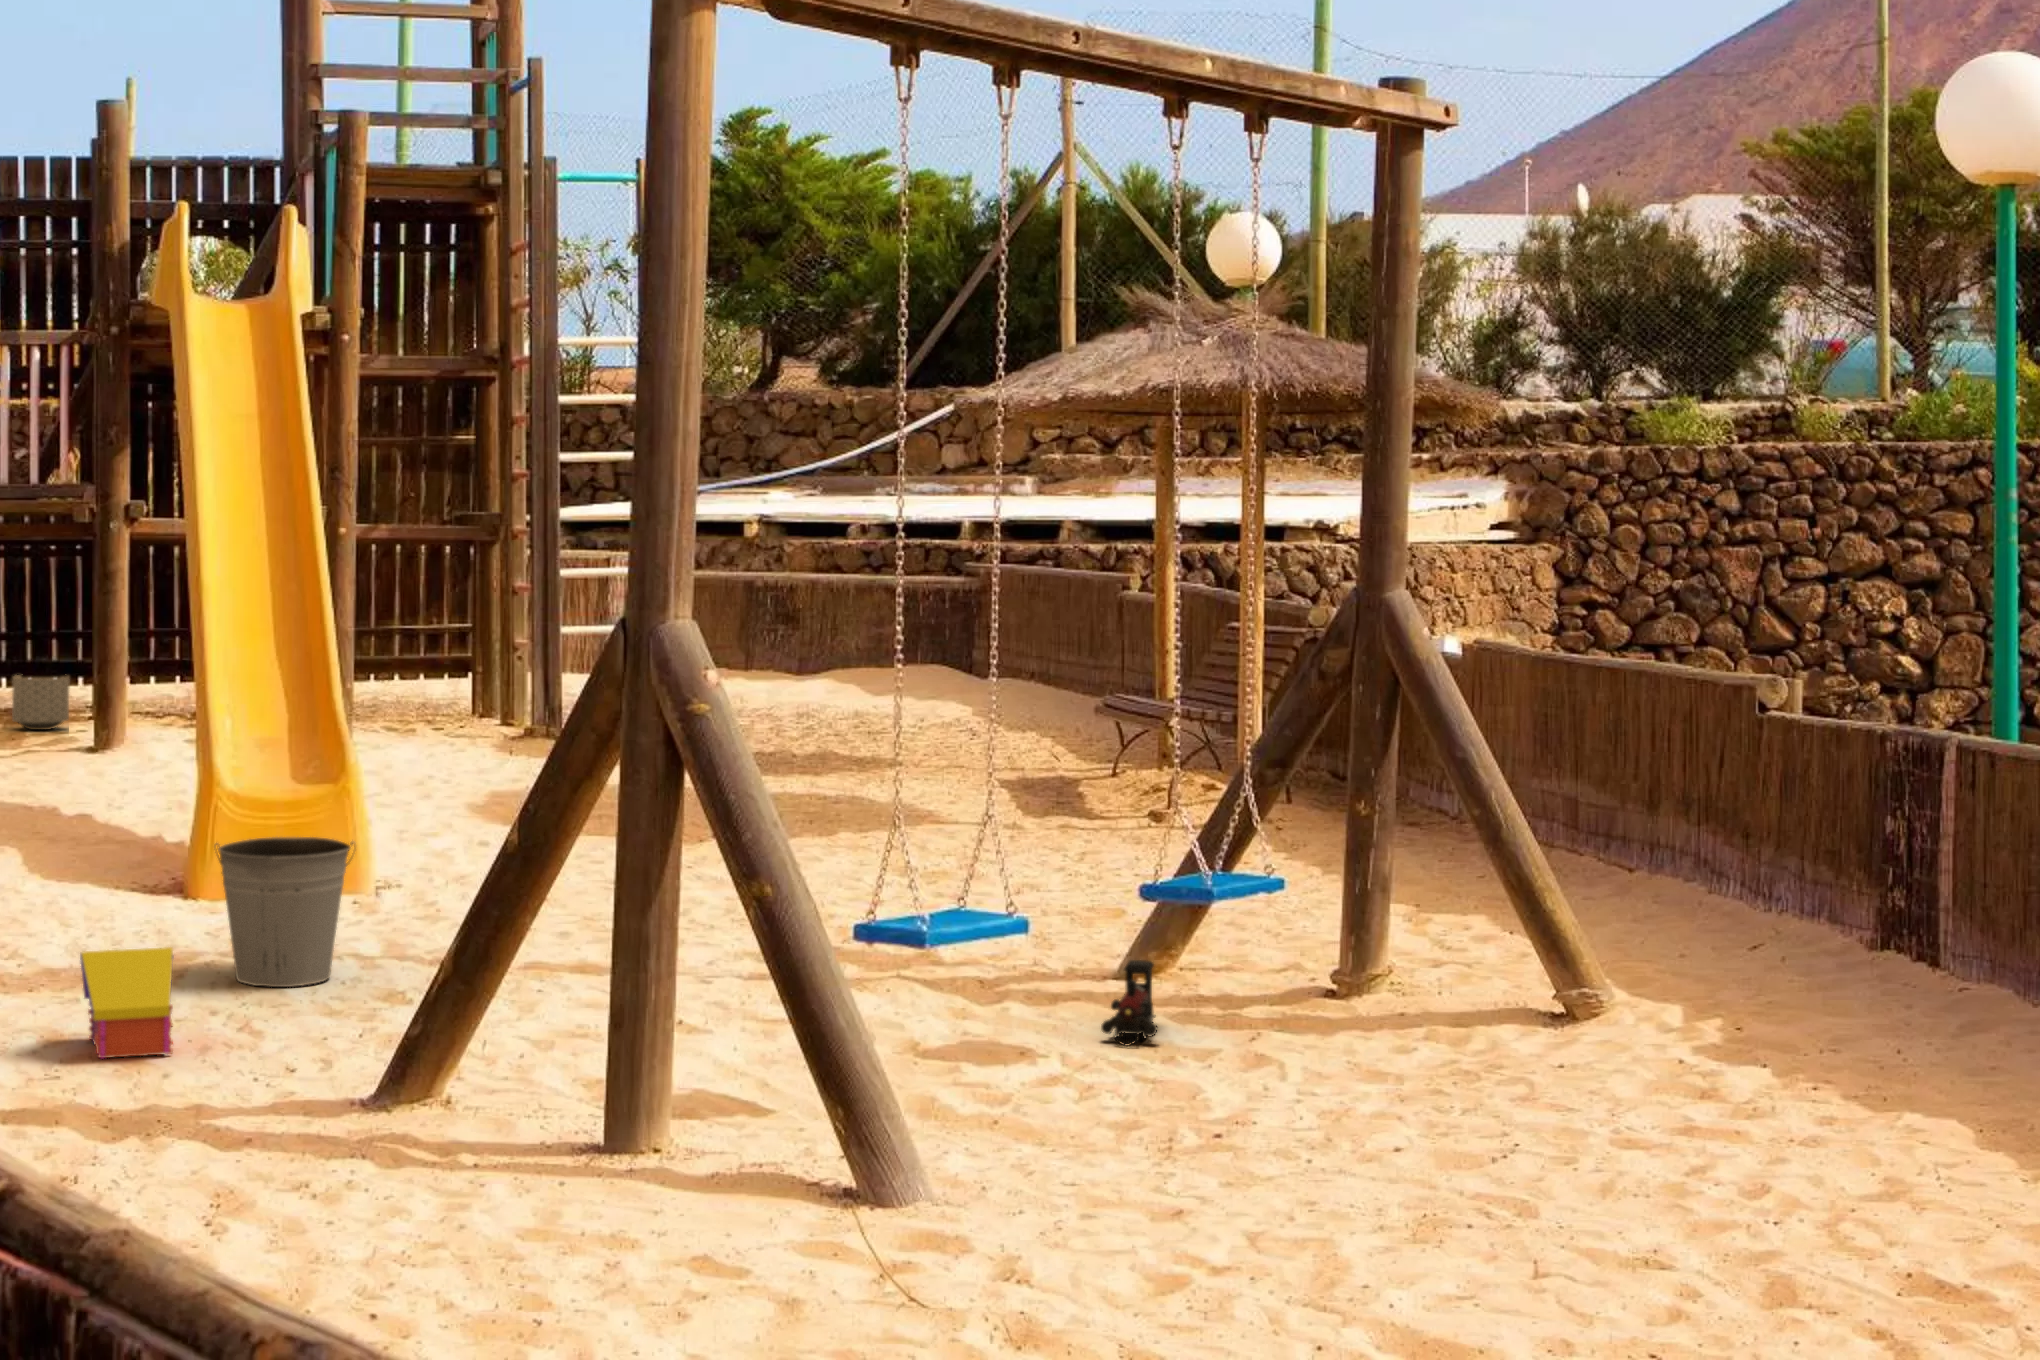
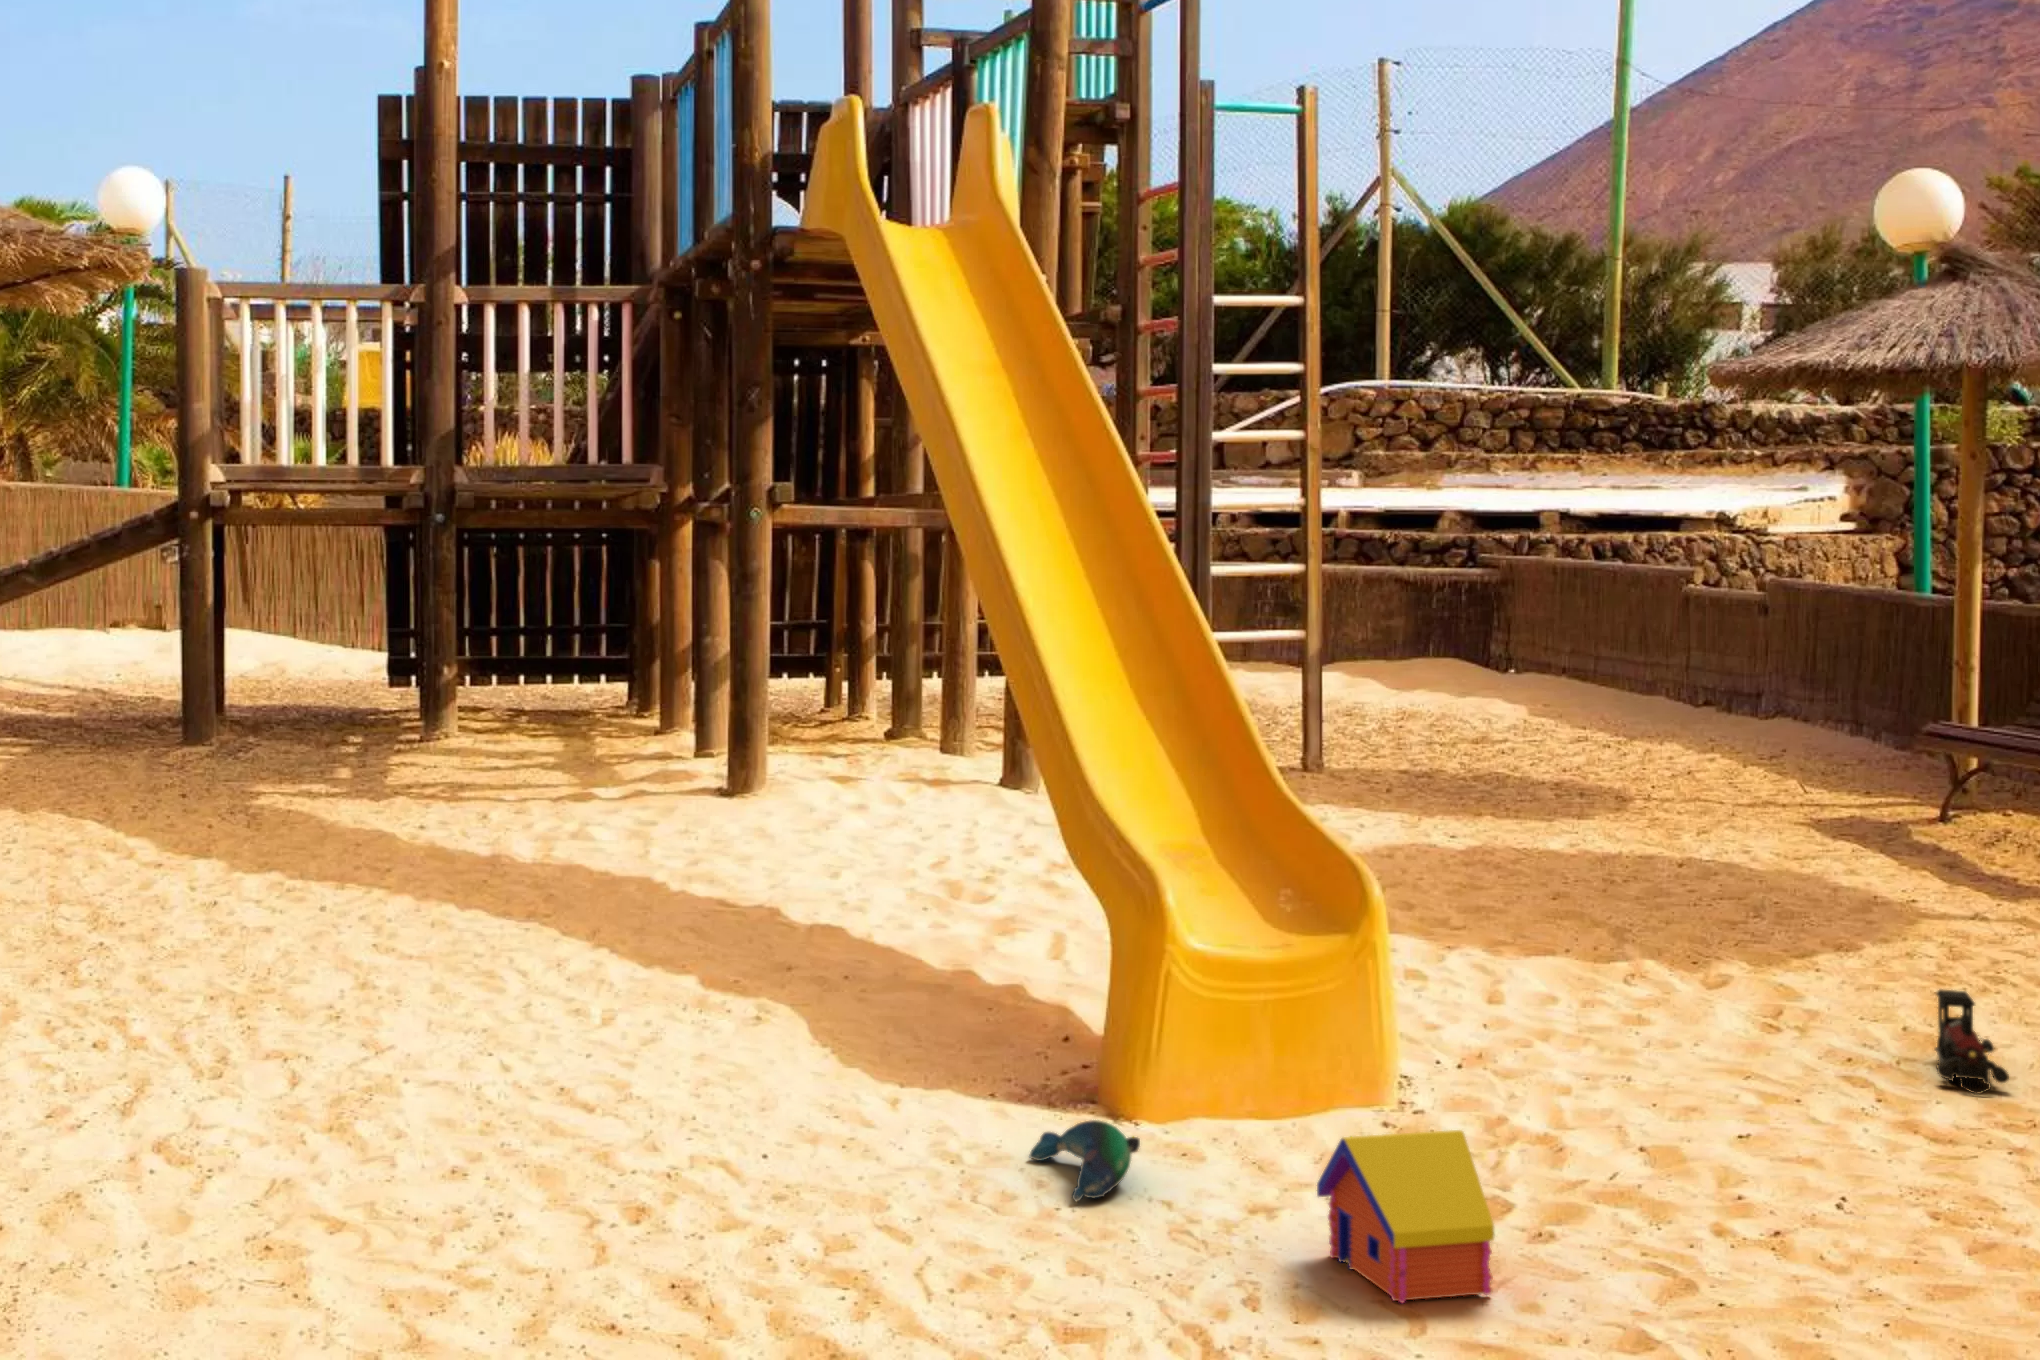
planter: present [12,675,69,730] -> none [496,650,548,703]
bucket: present [215,837,354,987] -> none [879,833,1029,998]
toy house: present [80,947,174,1058] -> present [1317,1130,1494,1303]
plush toy: none [237,1068,320,1132] -> present [1030,1120,1140,1201]

